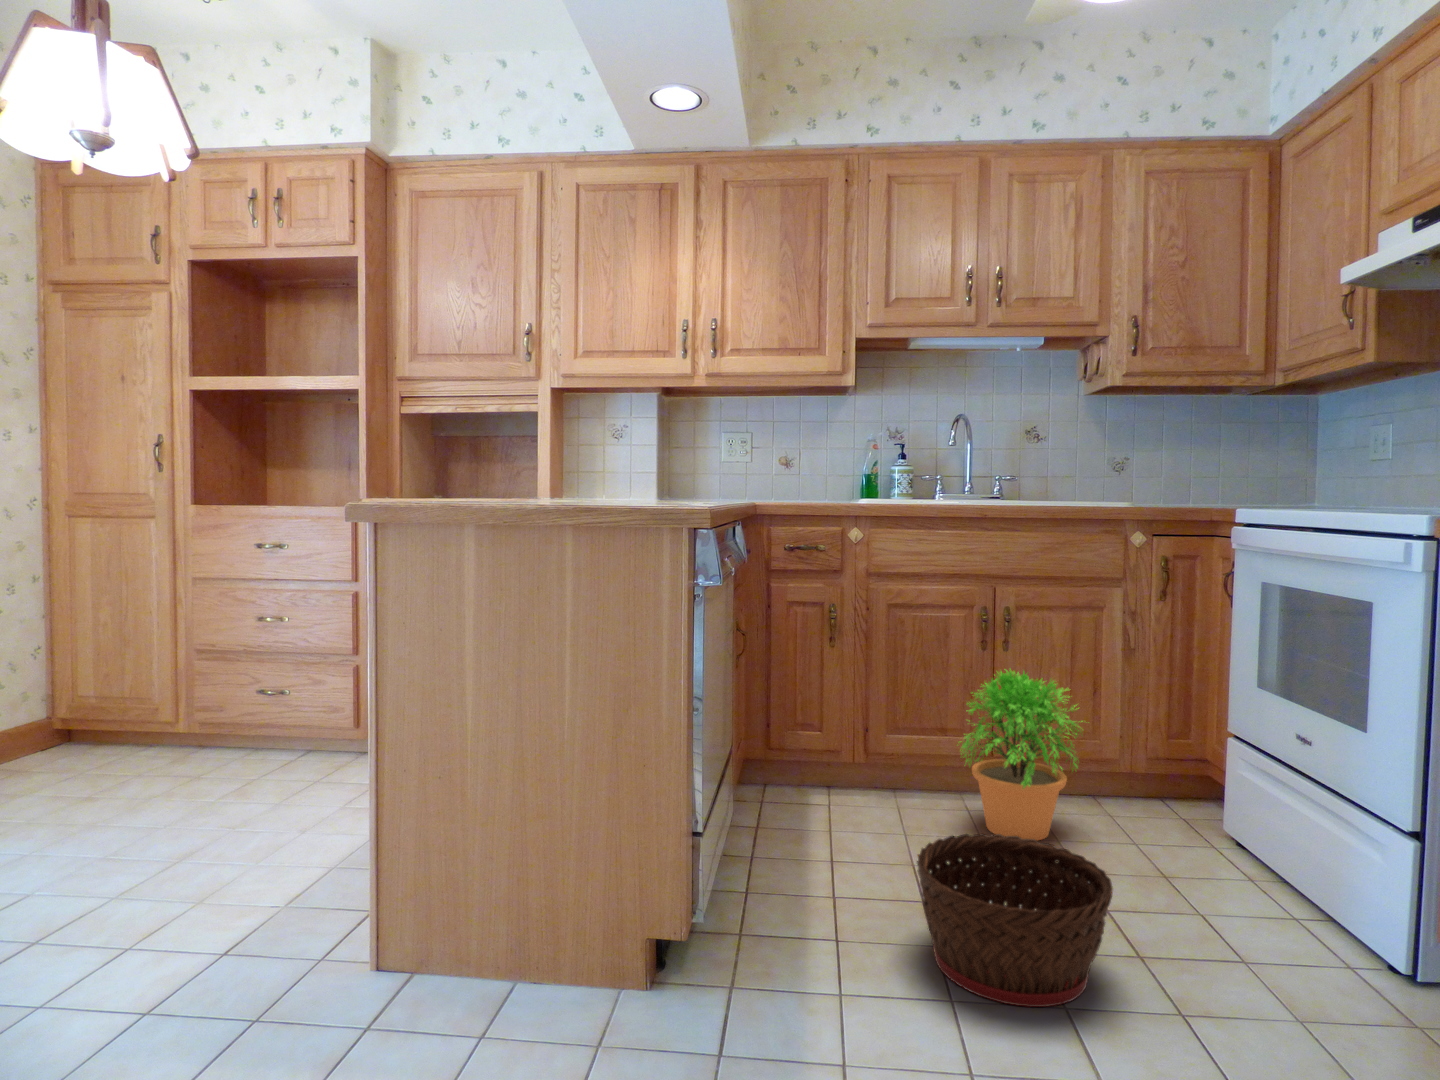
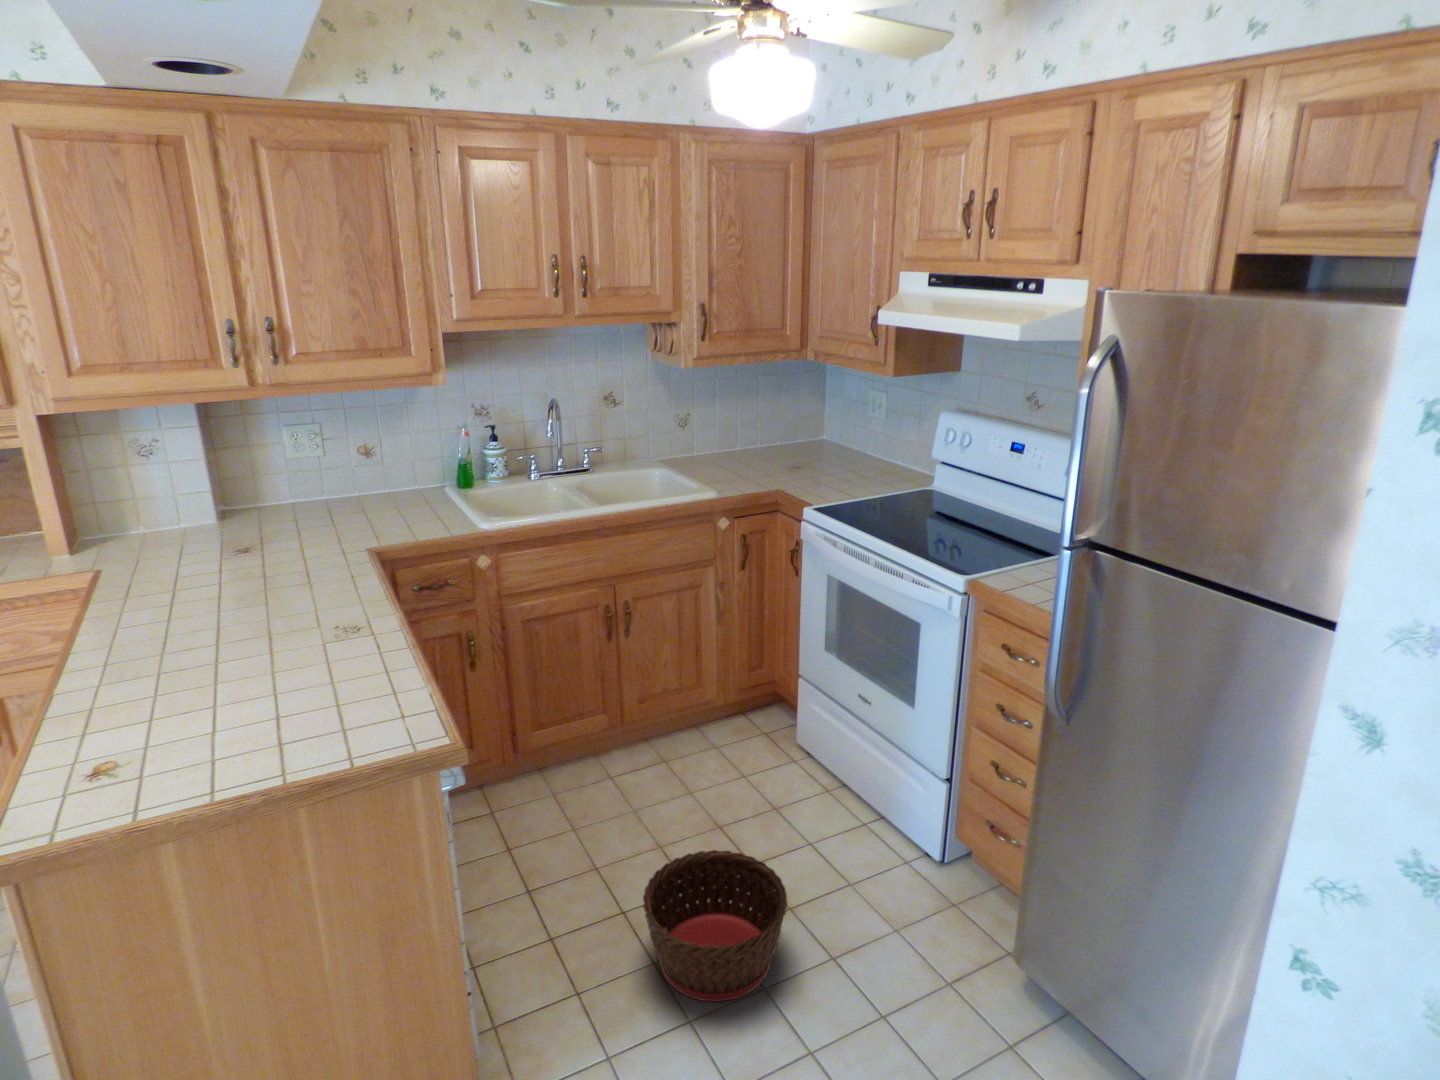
potted plant: present [962,670,1079,841] -> none [609,665,710,807]

